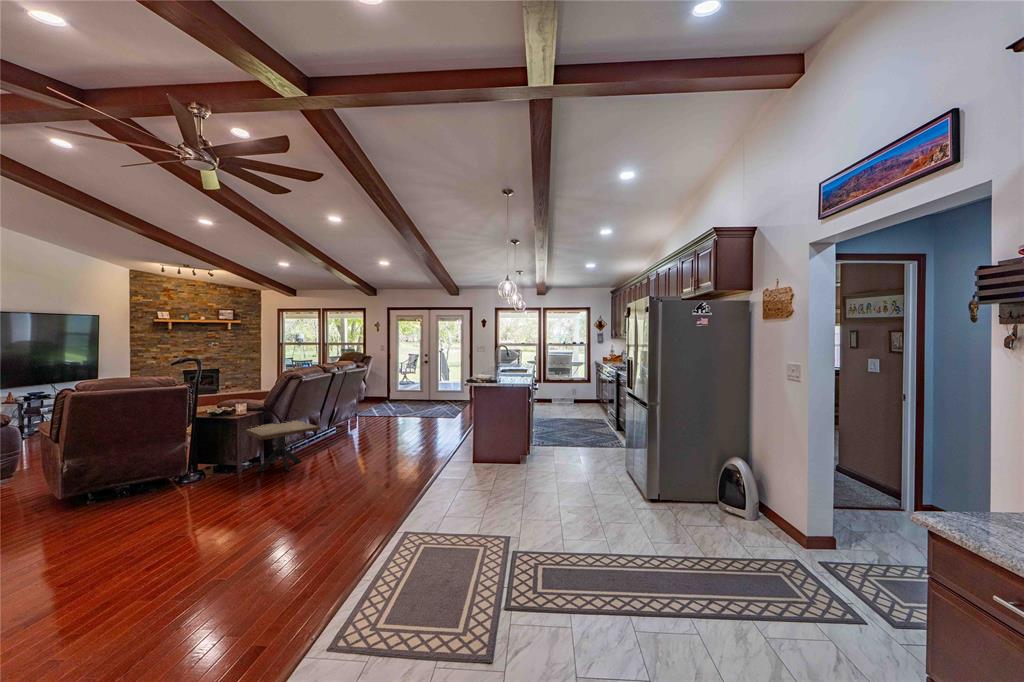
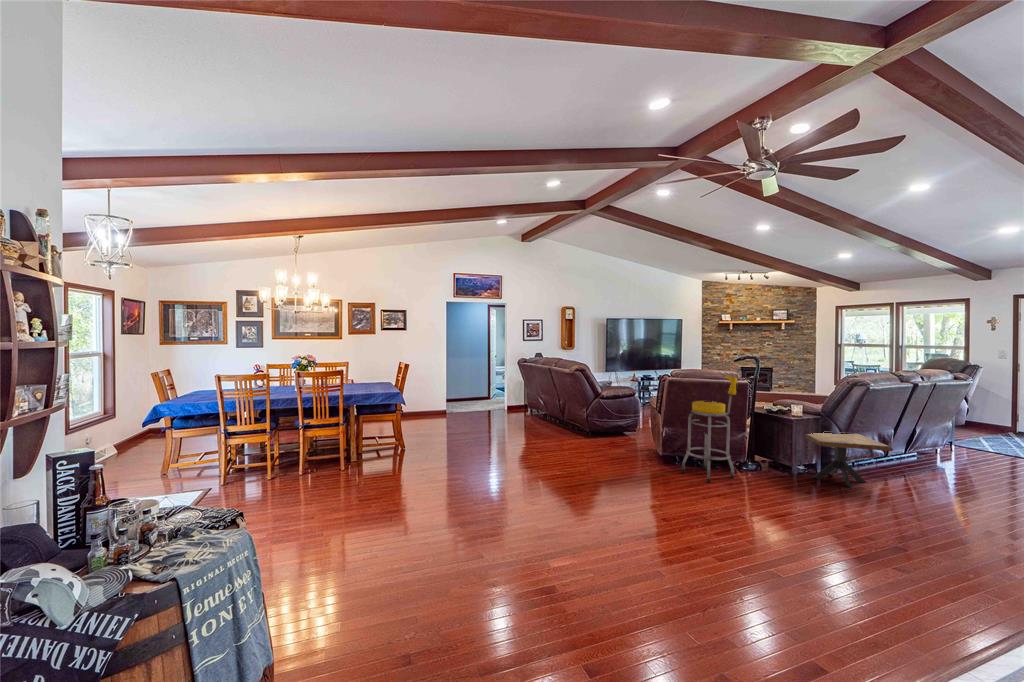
bar stool: none [73,382,165,524] -> present [682,376,737,483]

